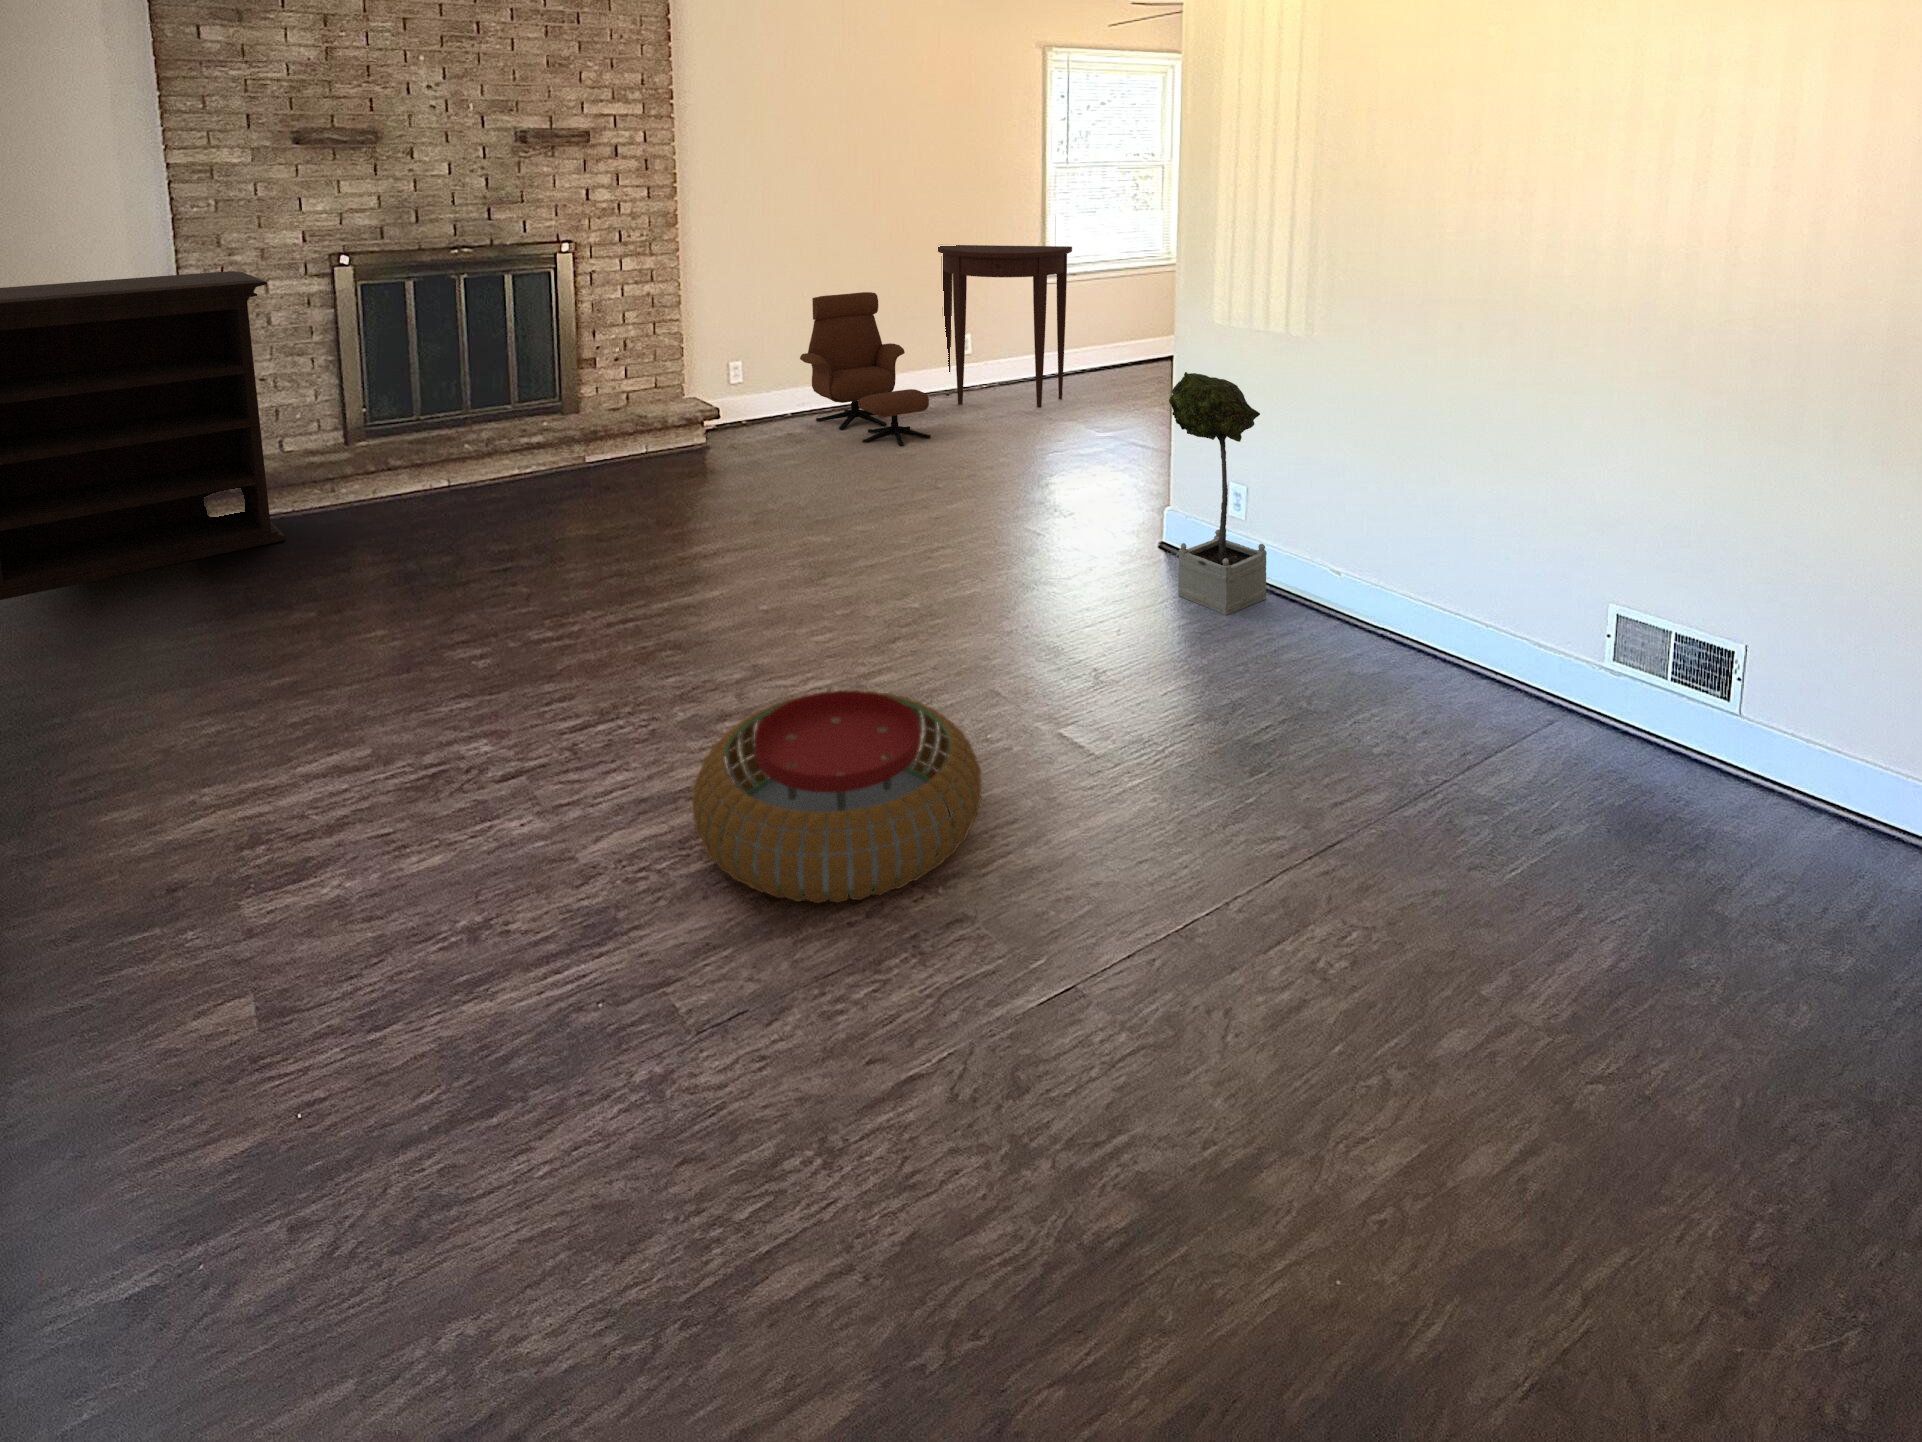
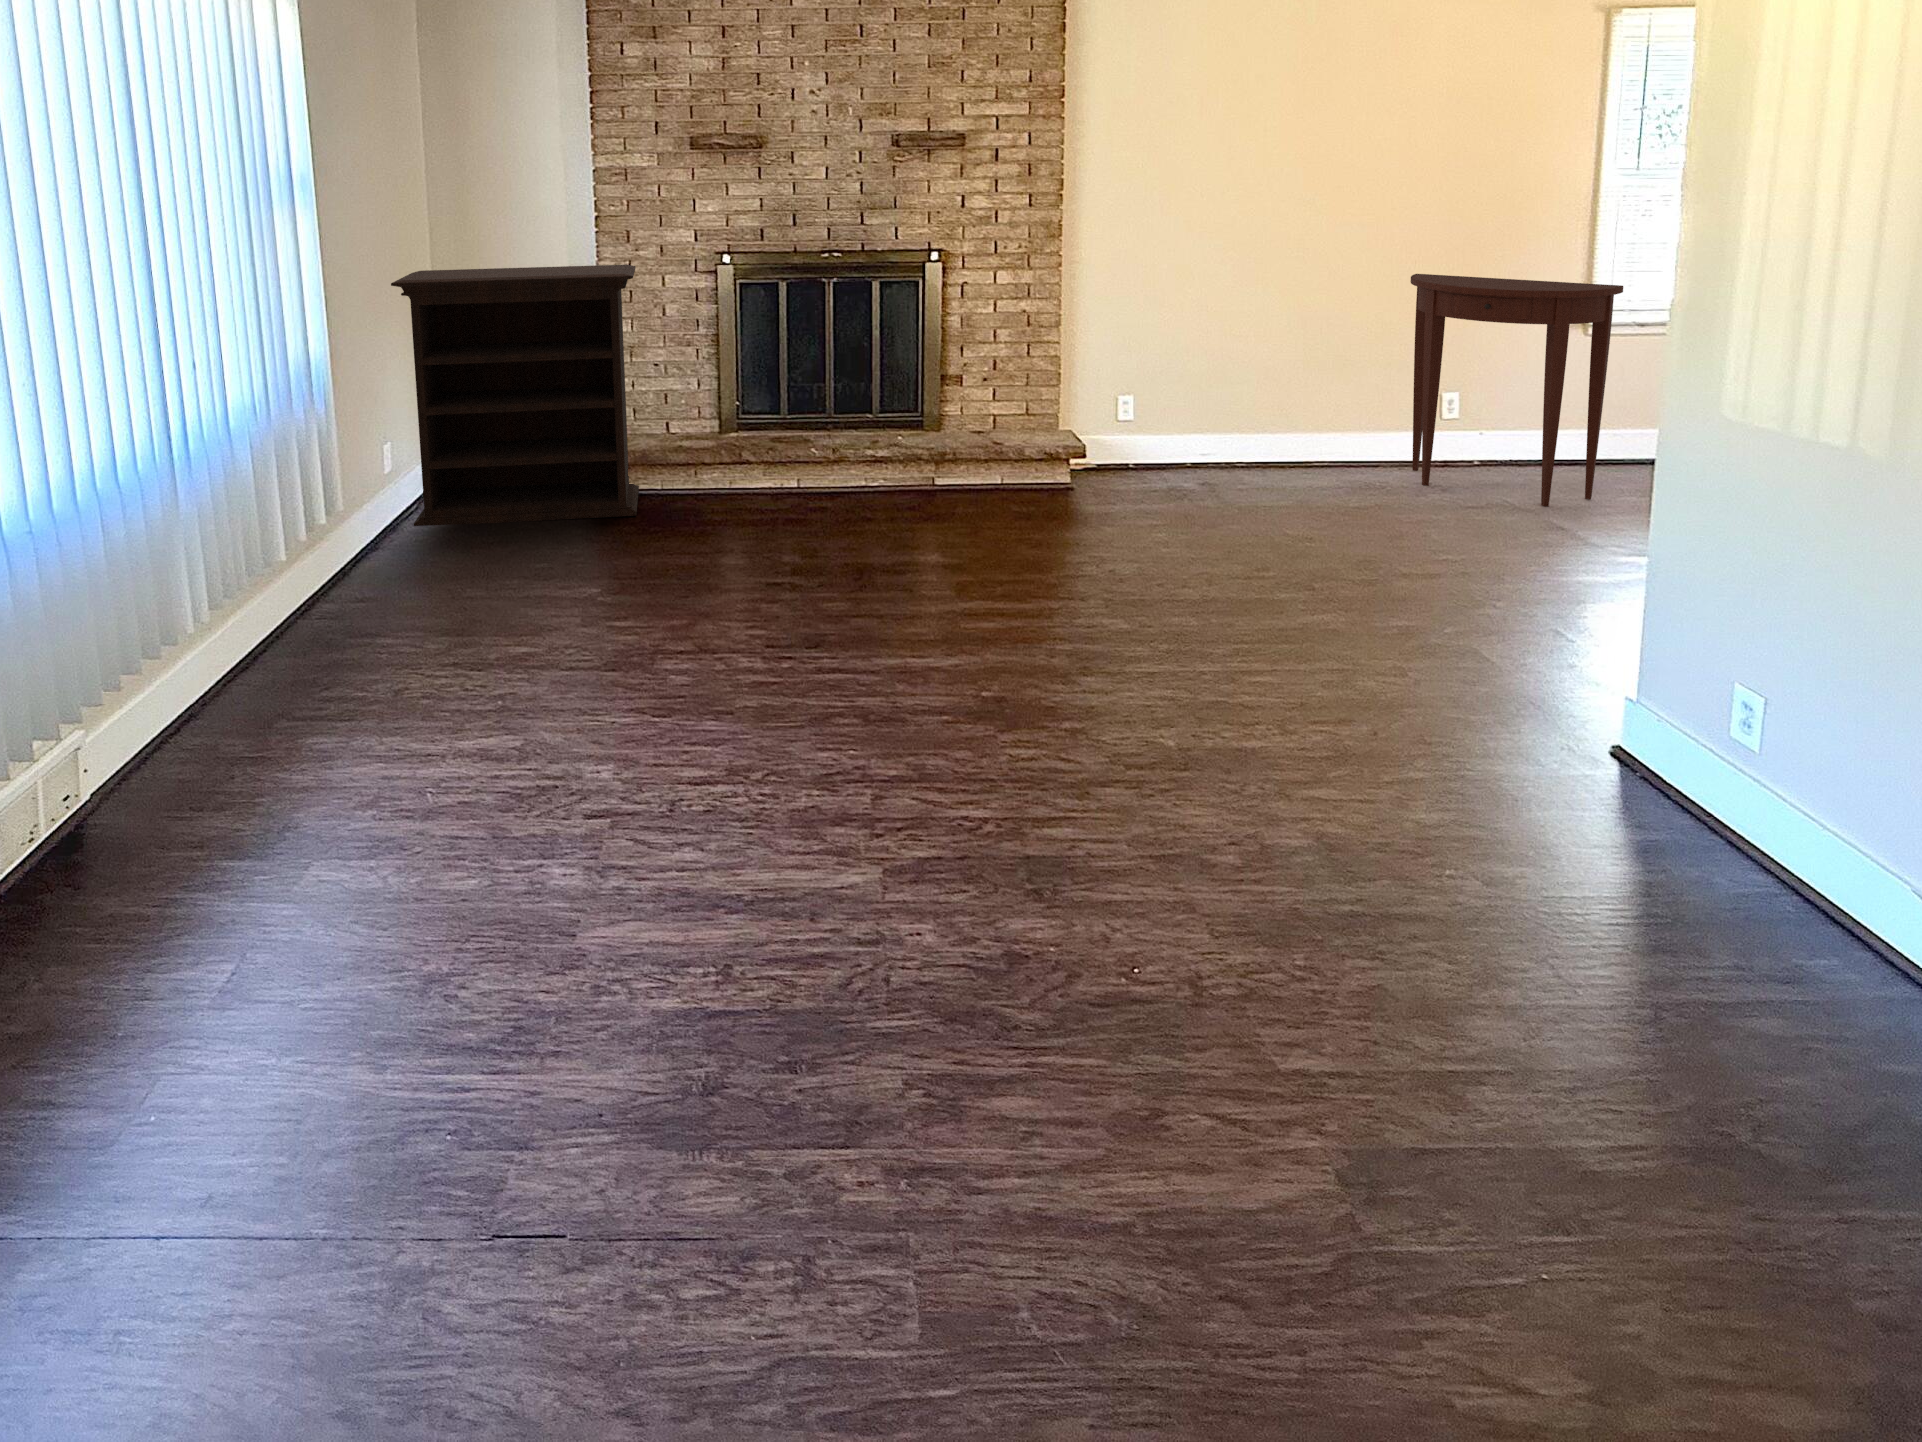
lounge chair: present [800,292,931,447] -> none [1198,328,1353,529]
potted tree: present [1169,372,1267,615] -> none [1593,499,1786,915]
pouf: present [692,690,982,903] -> none [661,832,1040,1153]

